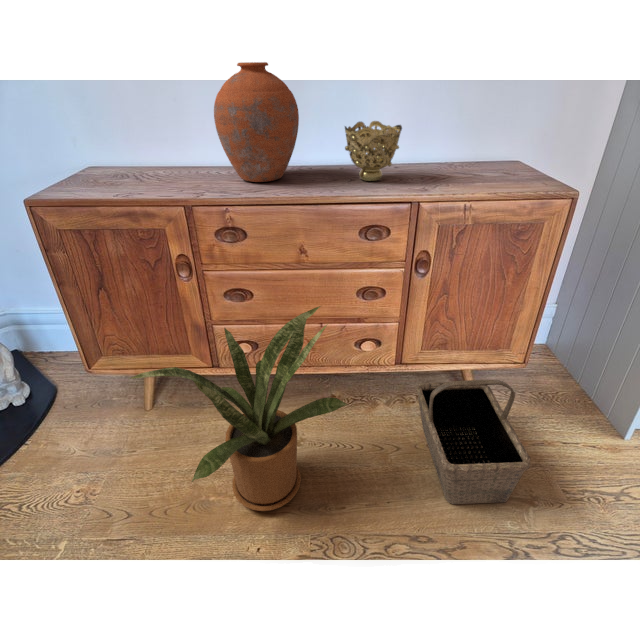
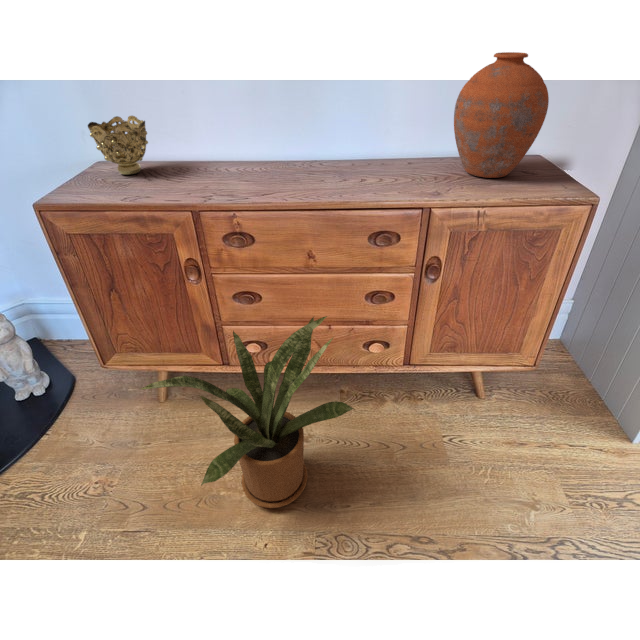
vase: present [214,62,299,182] -> present [454,52,549,178]
decorative bowl: present [345,121,402,181] -> present [88,116,148,175]
basket: present [417,380,531,504] -> none [424,383,534,506]

